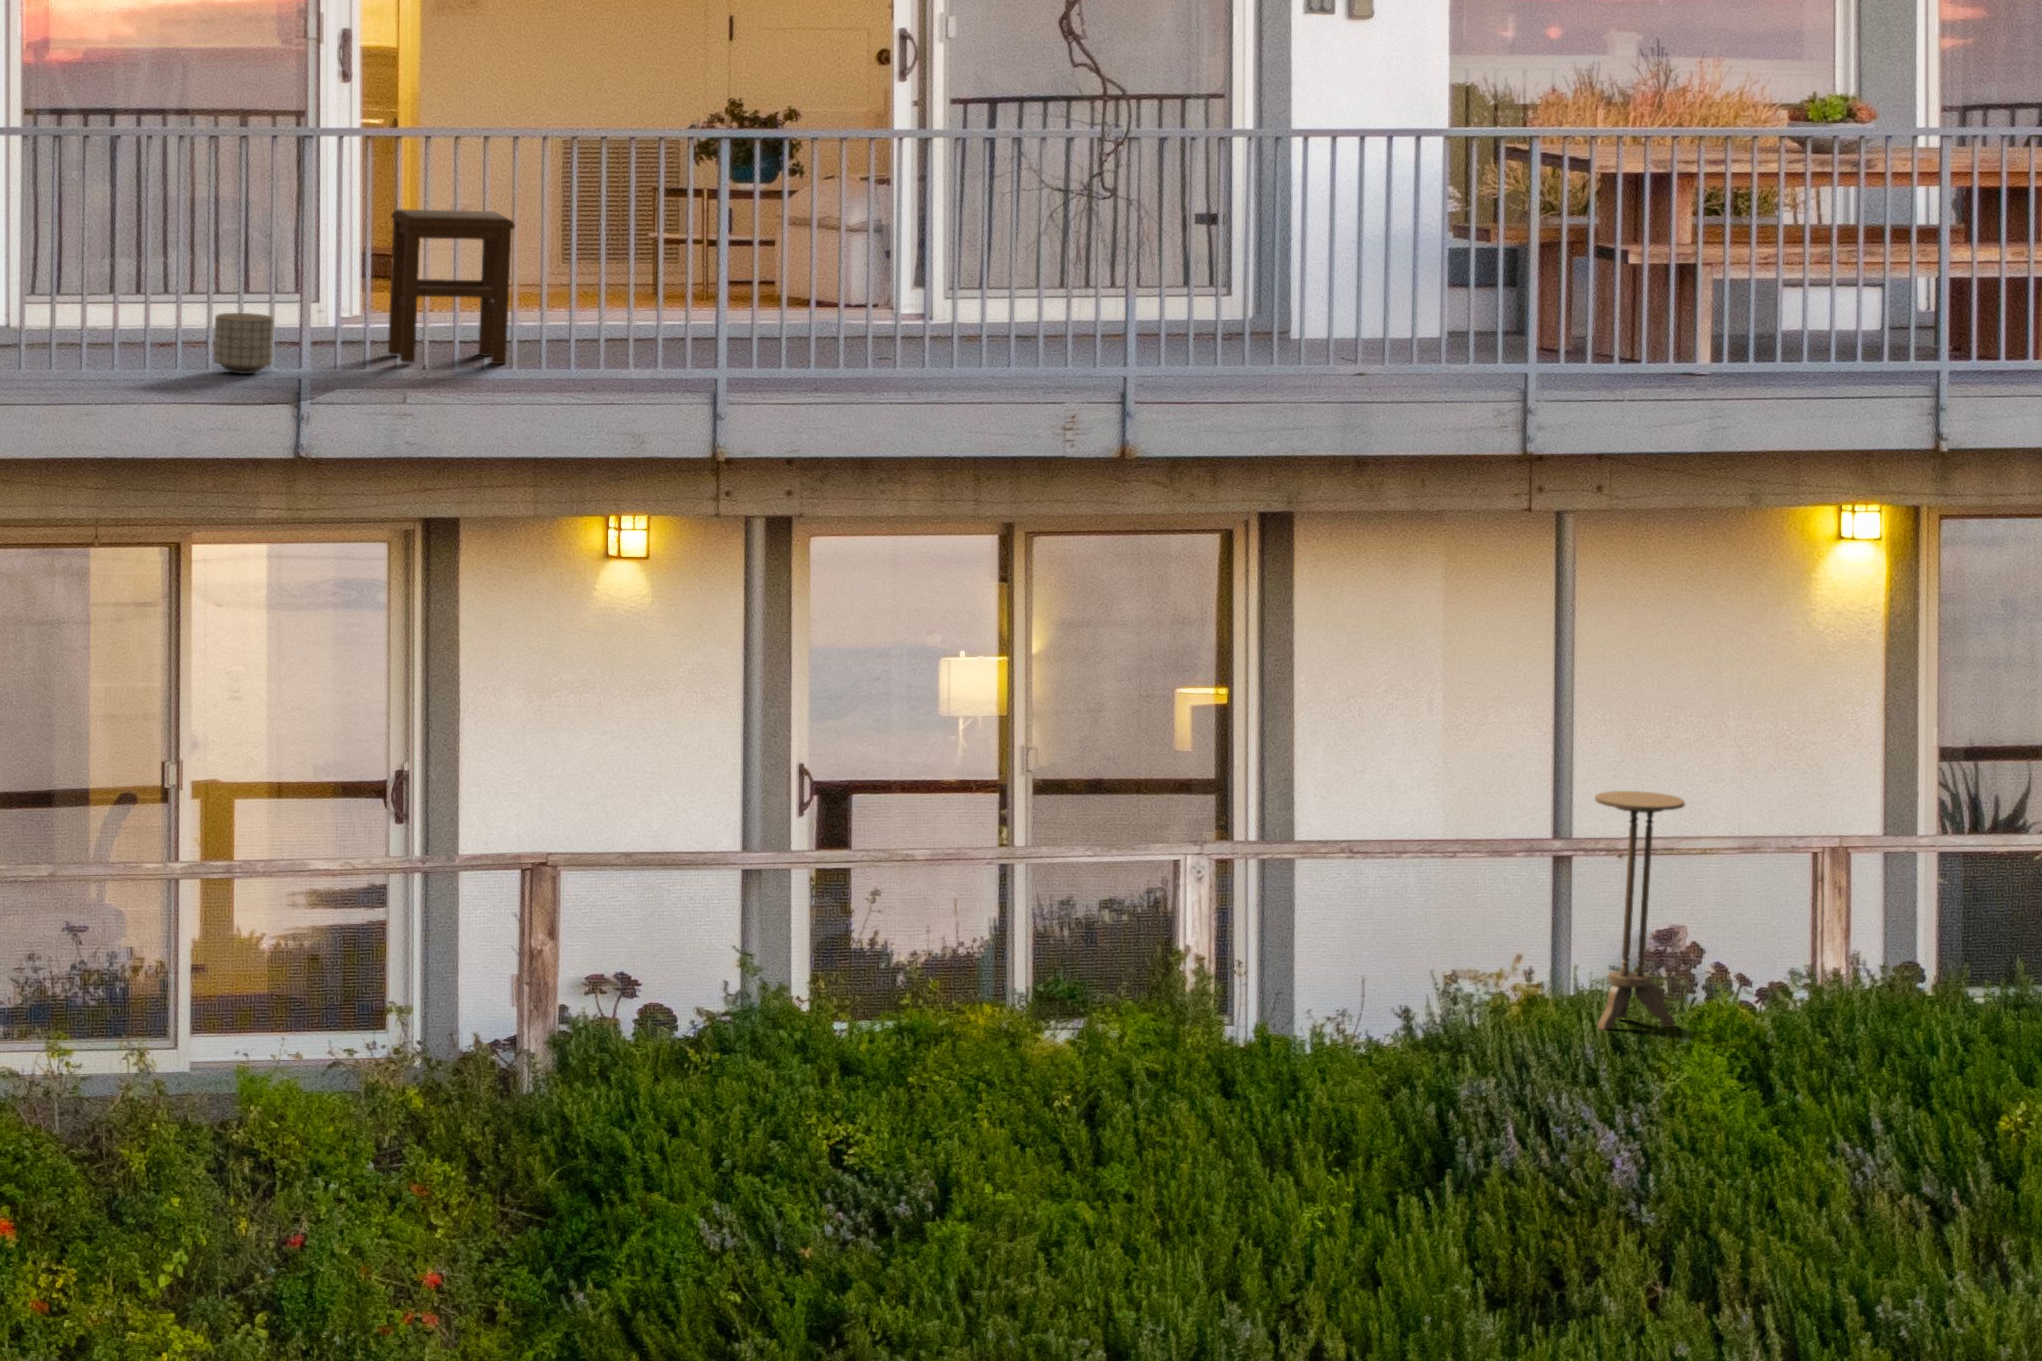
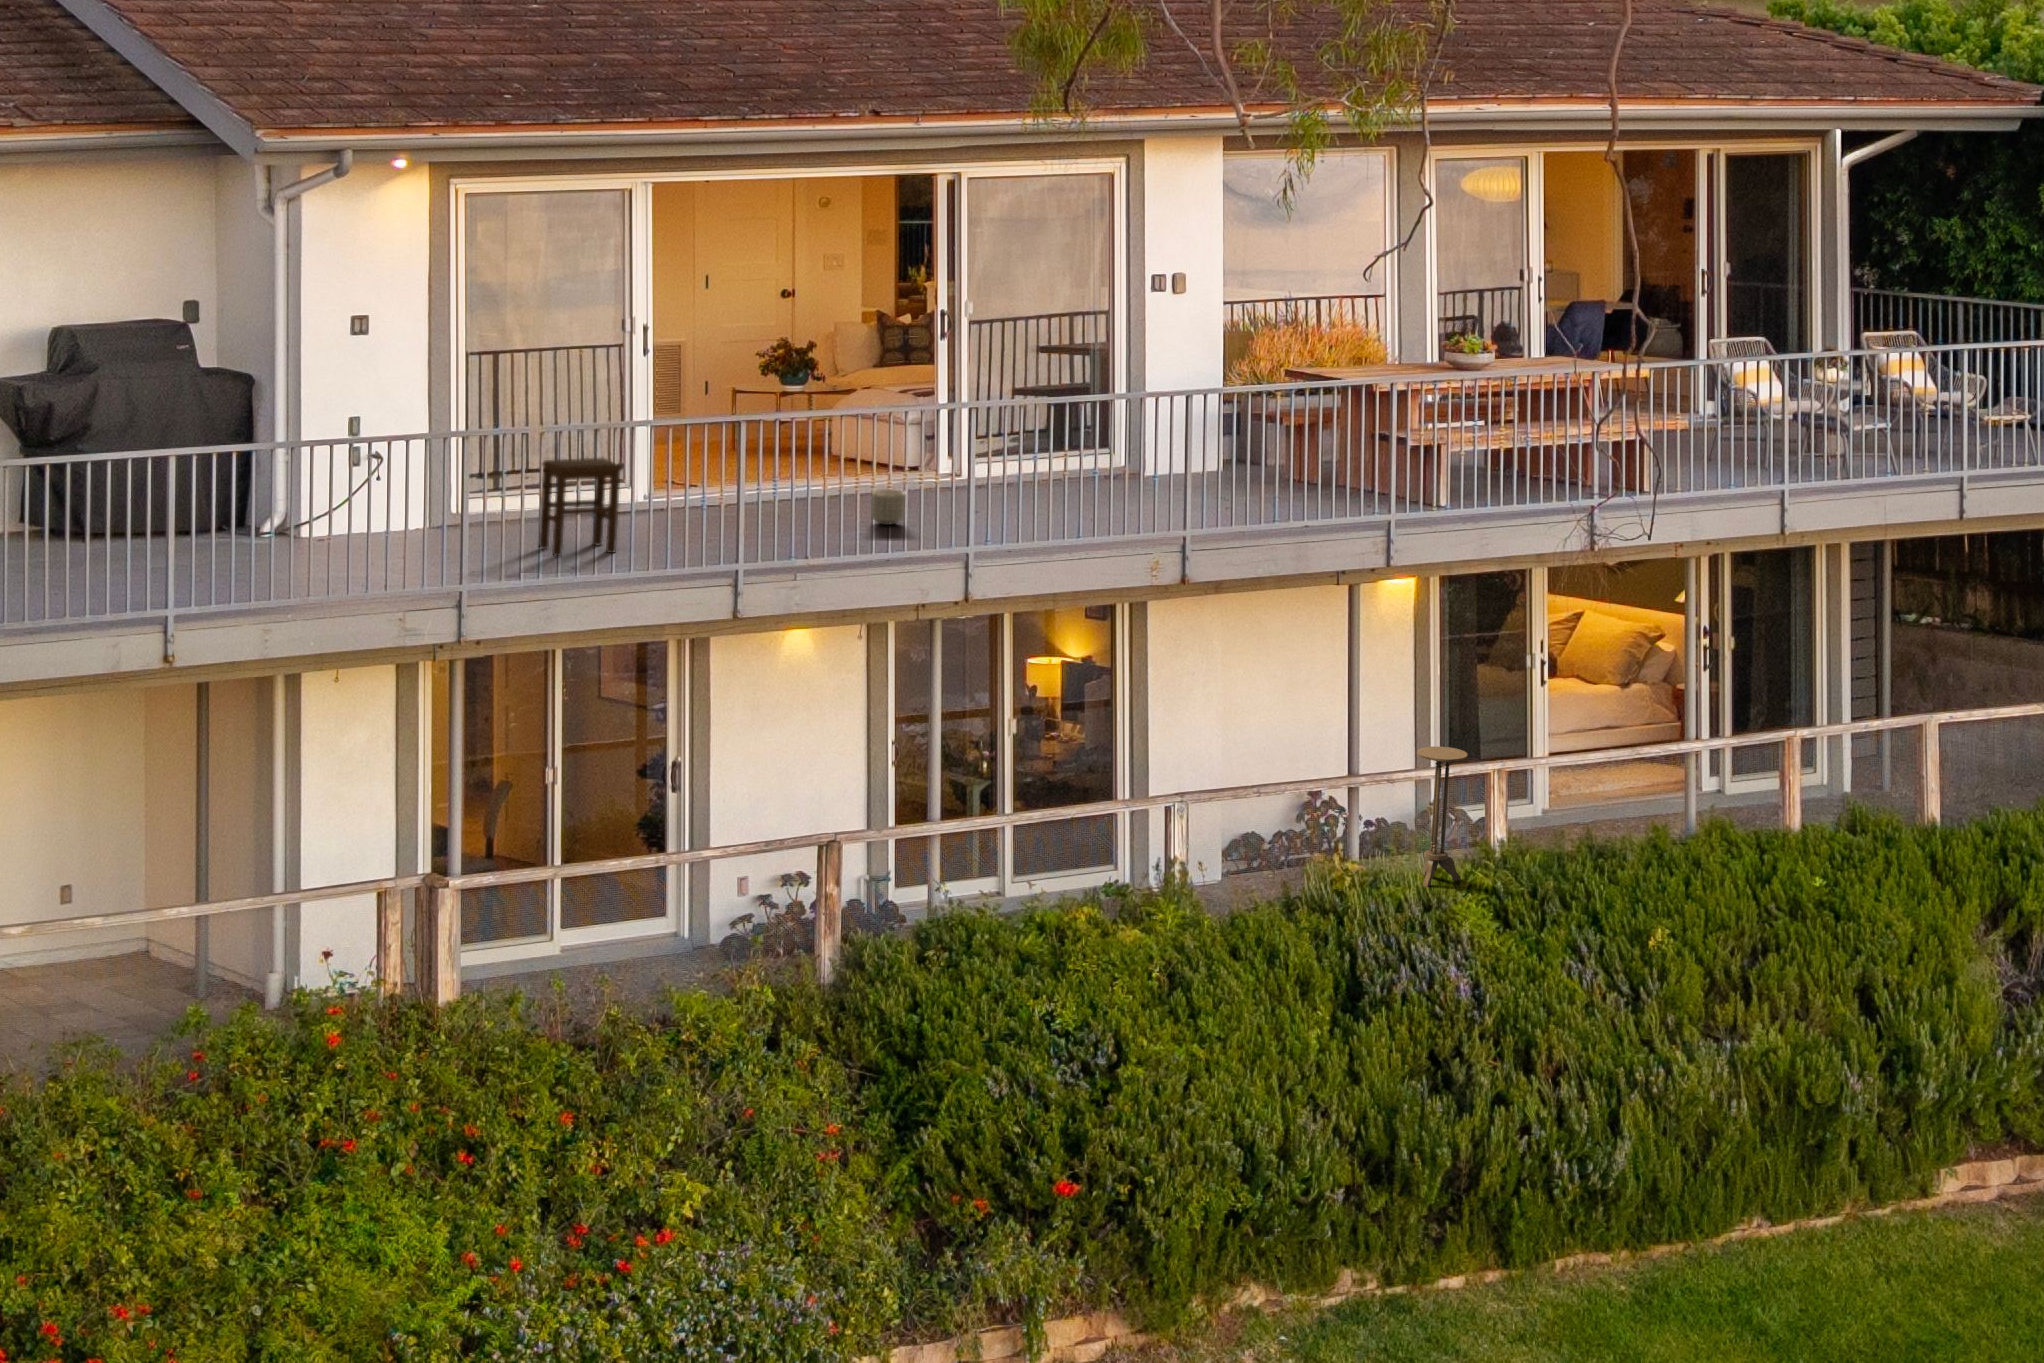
stool: present [388,209,515,364] -> present [539,457,622,556]
planter: present [214,313,274,374] -> present [870,489,905,525]

